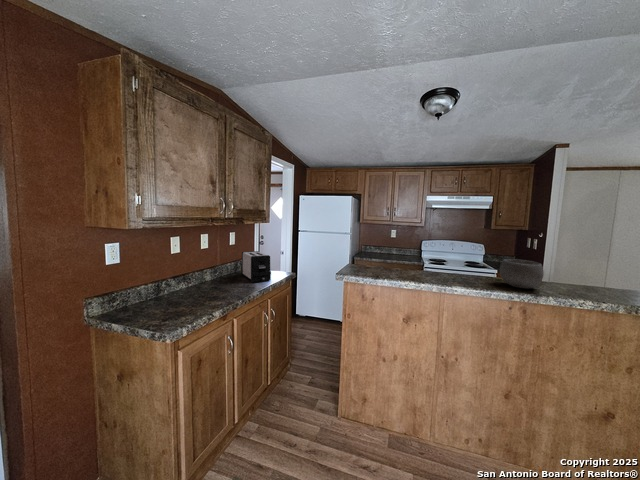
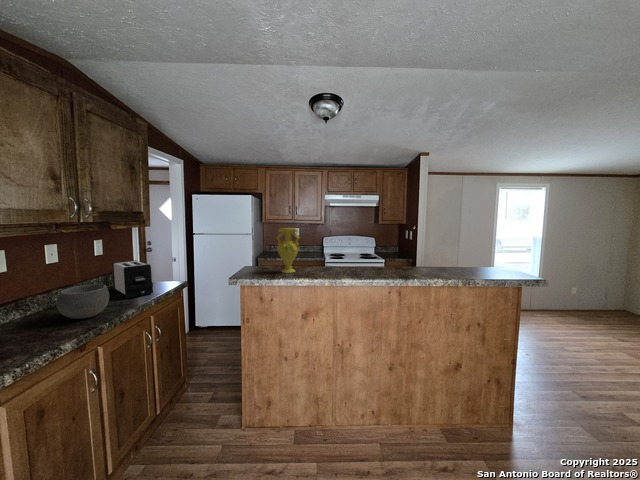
vase: none [381,229,406,274] -> present [277,228,300,273]
bowl: present [500,259,544,289] -> present [56,284,109,319]

